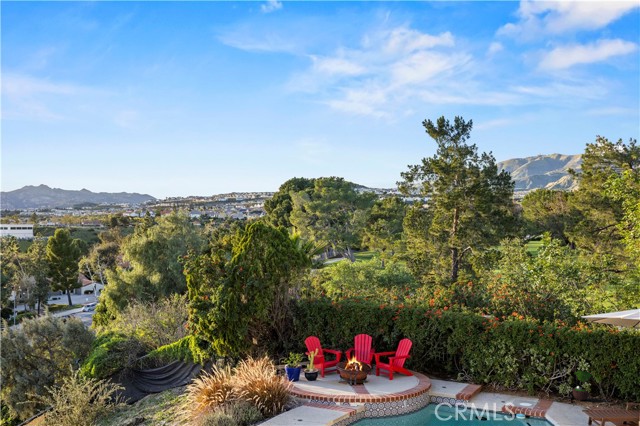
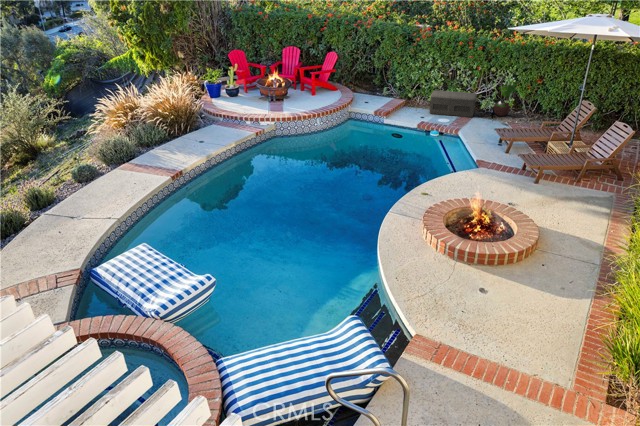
storage bench: none [510,375,554,402] -> present [429,90,477,117]

